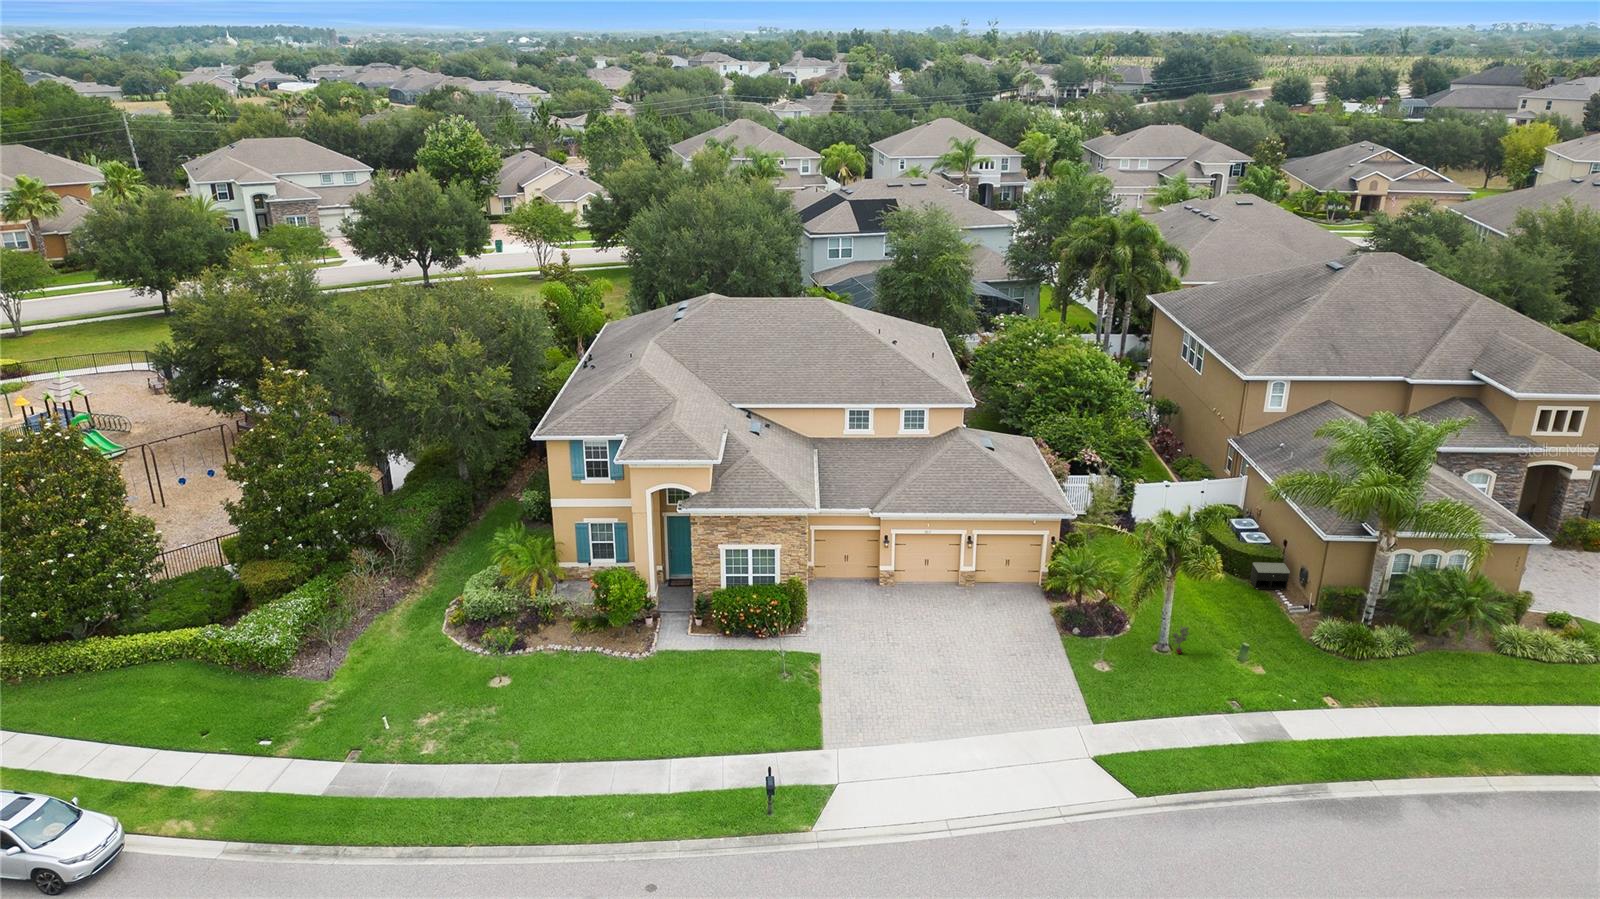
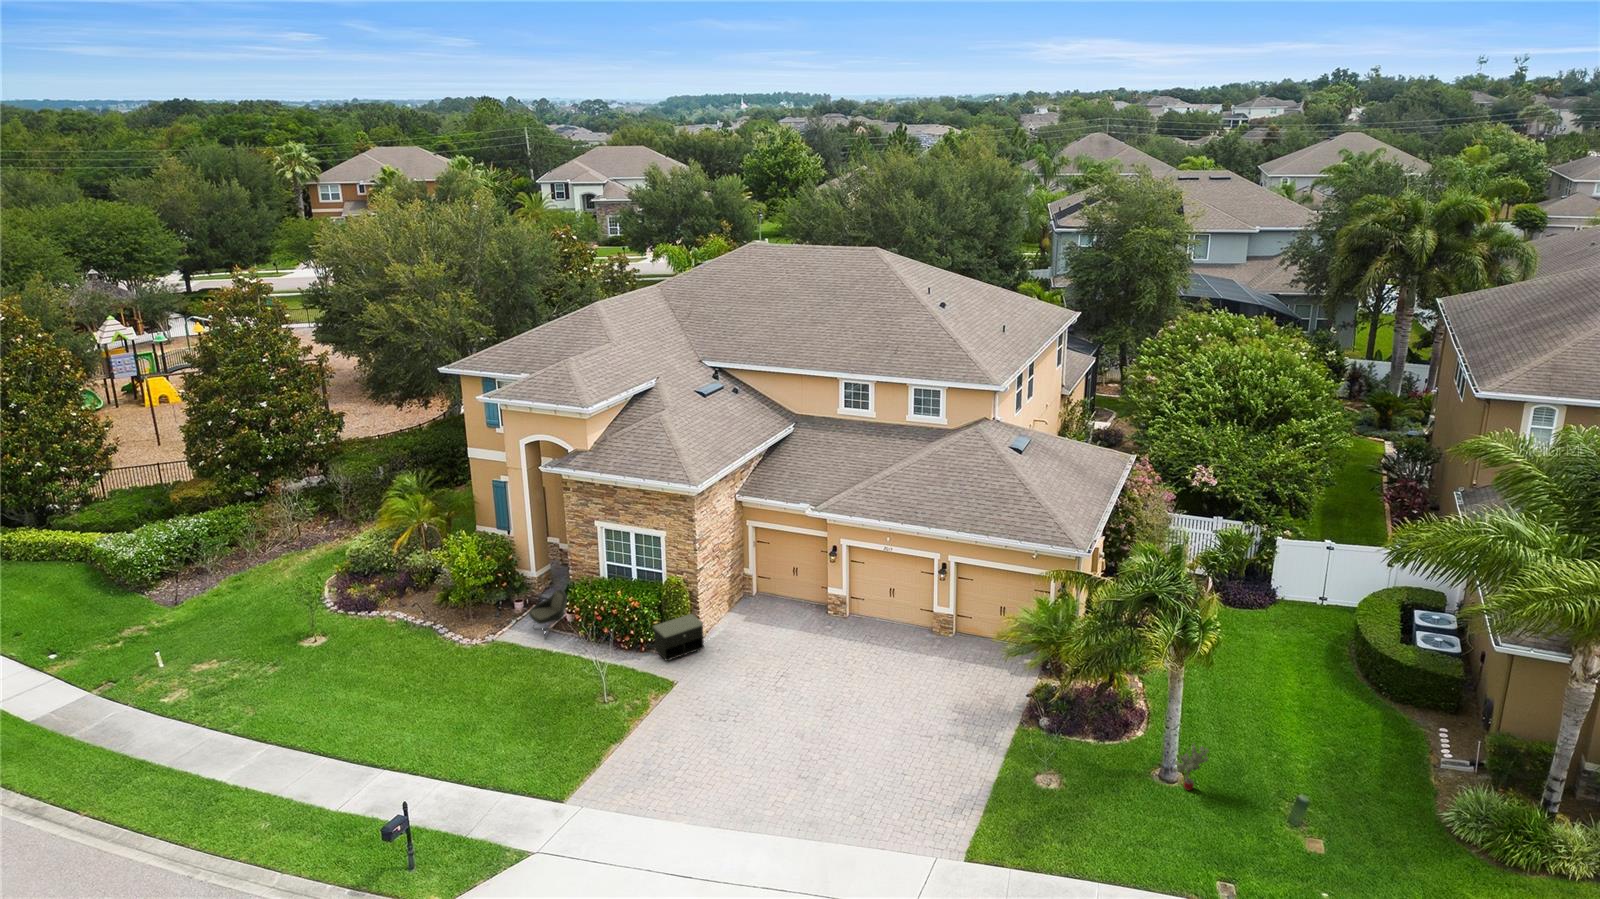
storage bench: present [1250,562,1290,590] -> present [653,614,704,661]
lounge chair: none [676,602,710,642] -> present [529,590,570,638]

